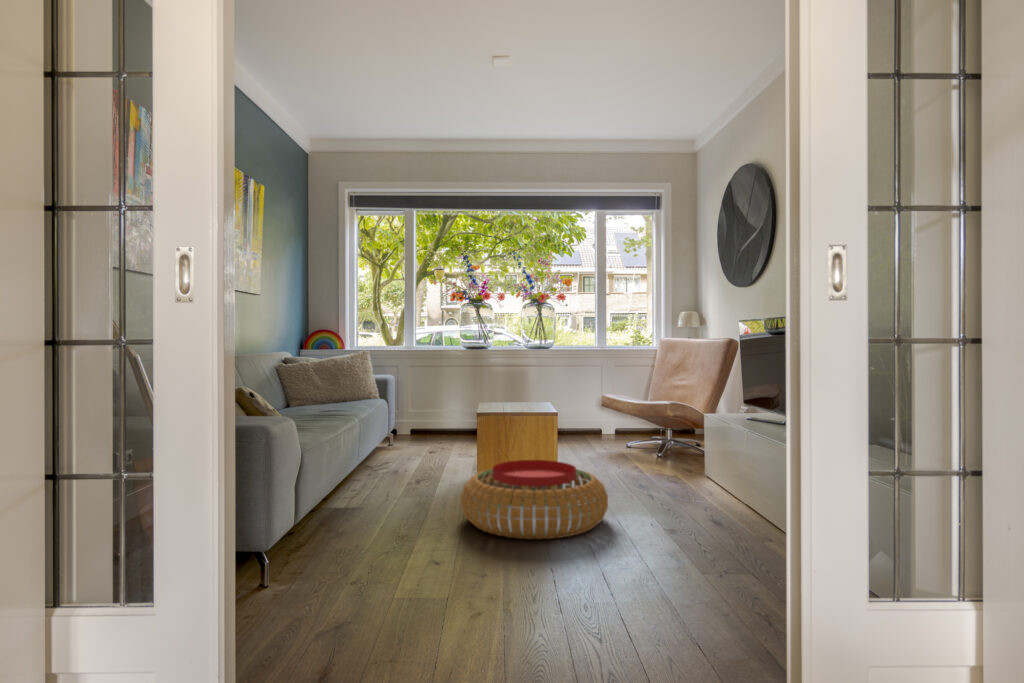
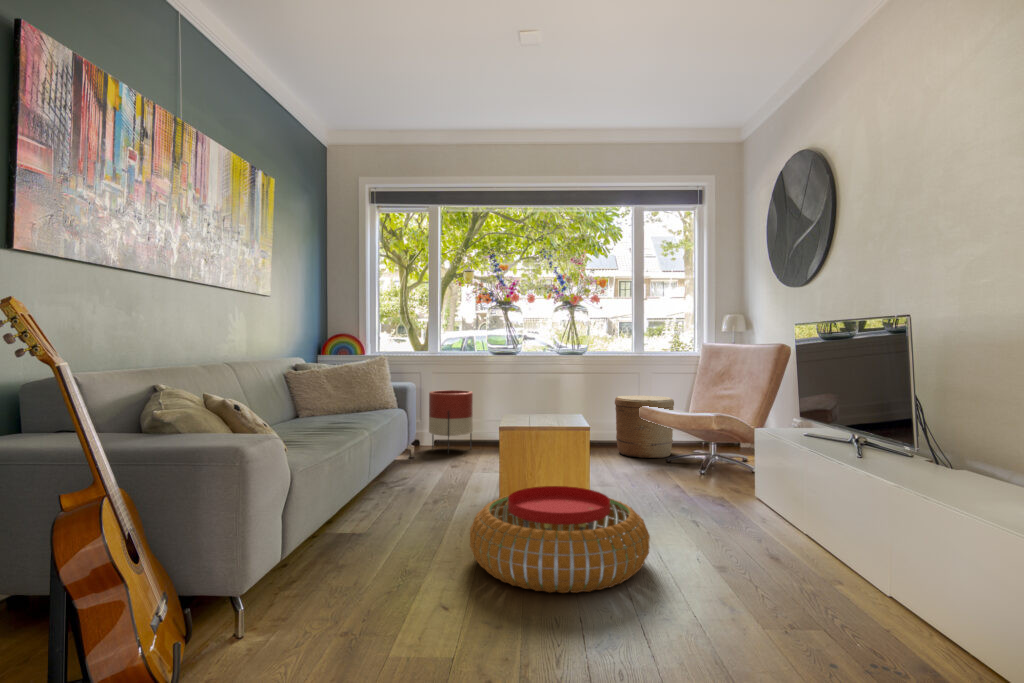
planter: none [405,383,446,444] -> present [429,390,473,454]
woven basket: none [580,387,634,444] -> present [615,395,674,458]

